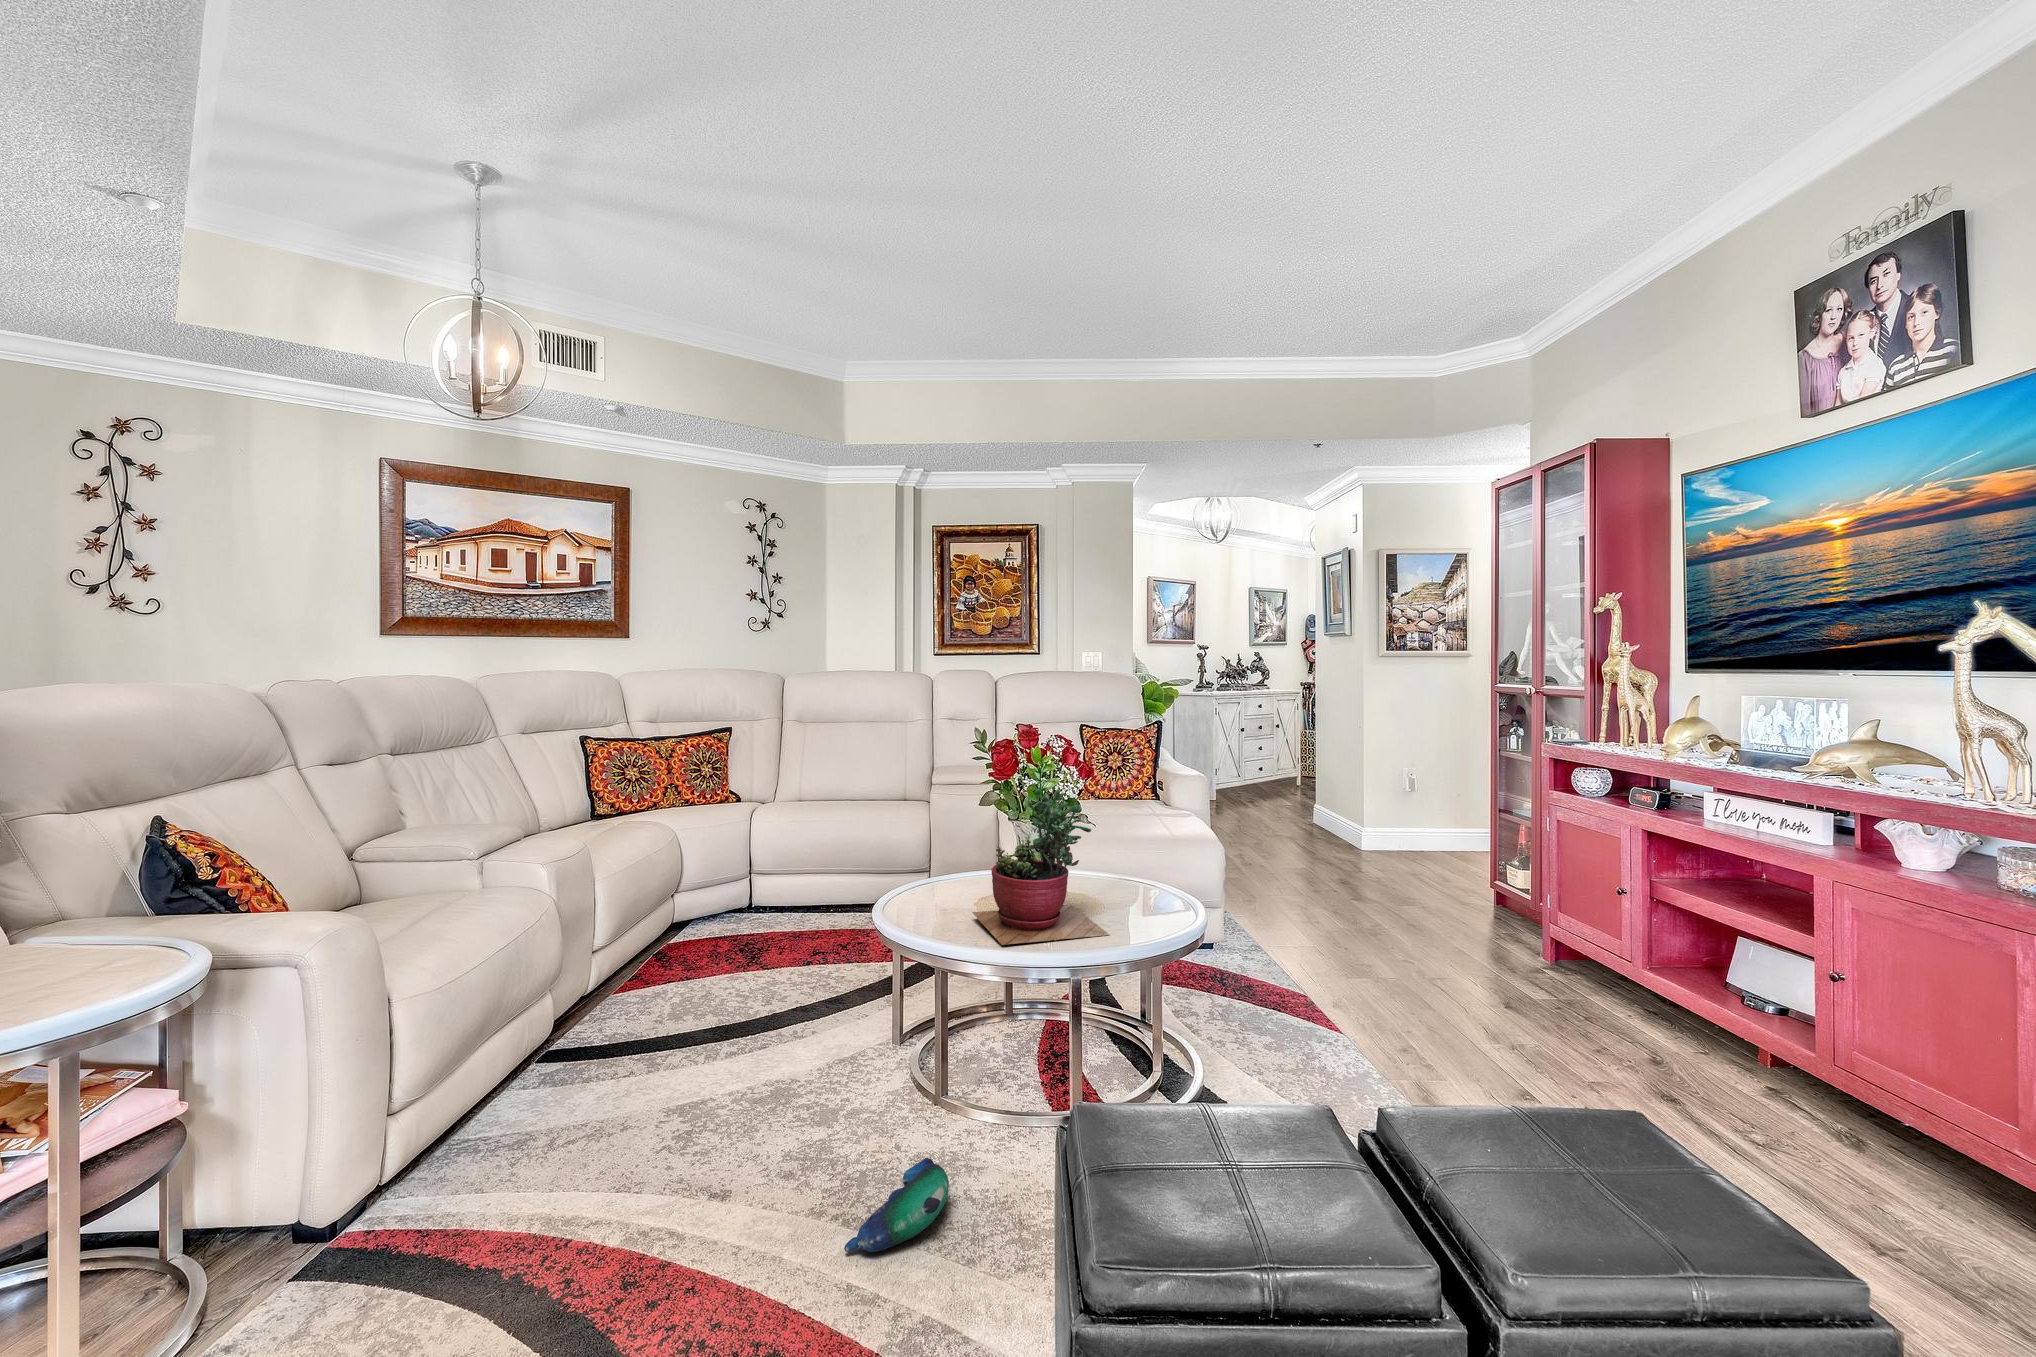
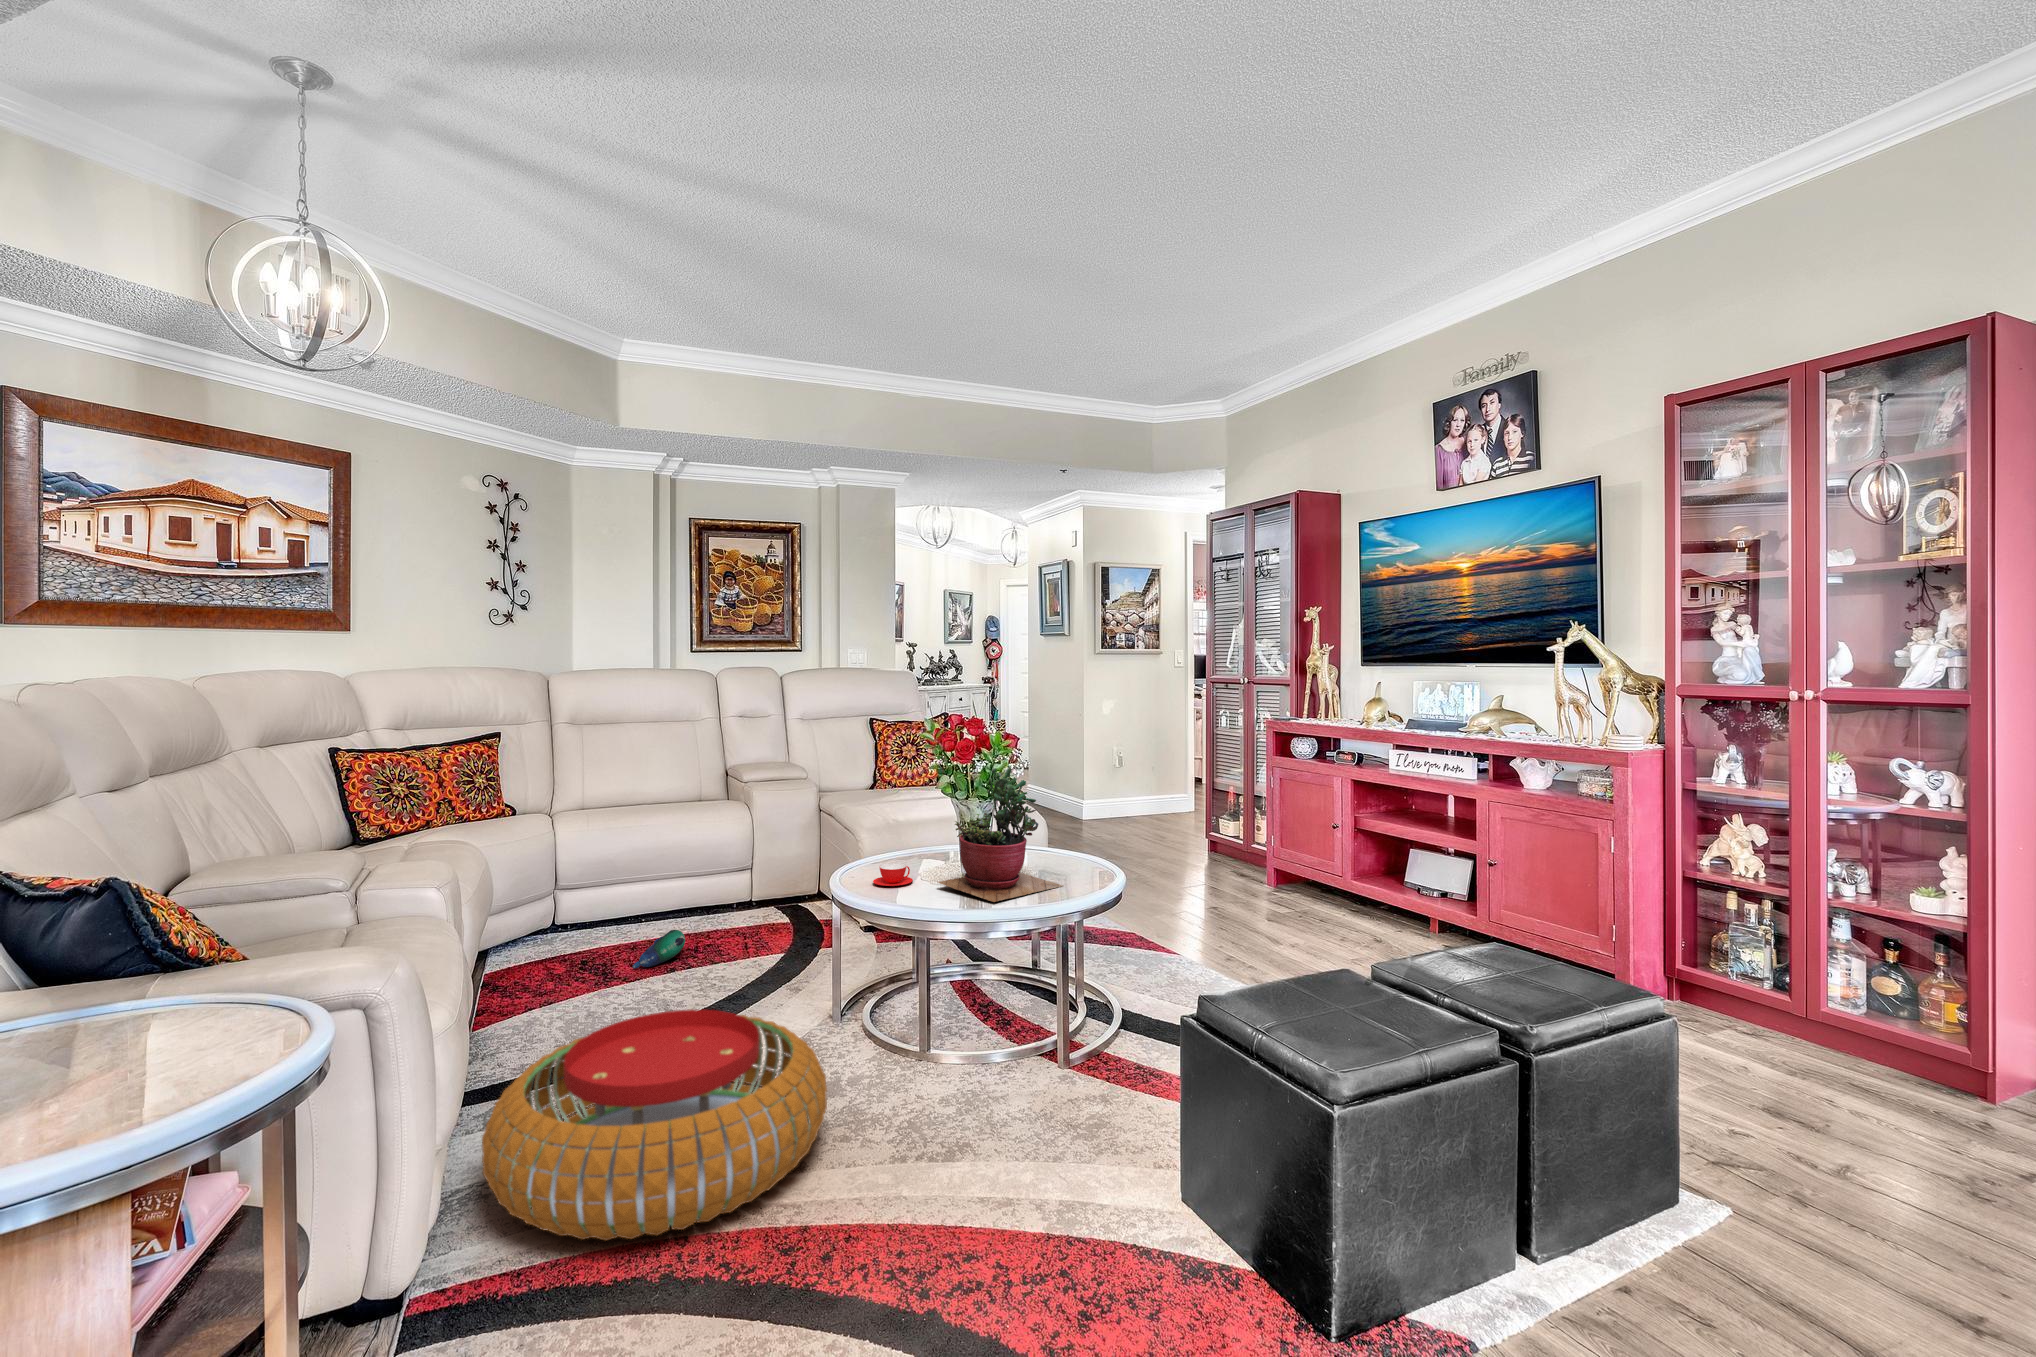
teacup: none [919,885,962,911] -> present [873,863,913,886]
pouf: none [430,1012,779,1244] -> present [482,1009,827,1240]
plush toy: present [844,1158,949,1252] -> present [632,930,685,969]

